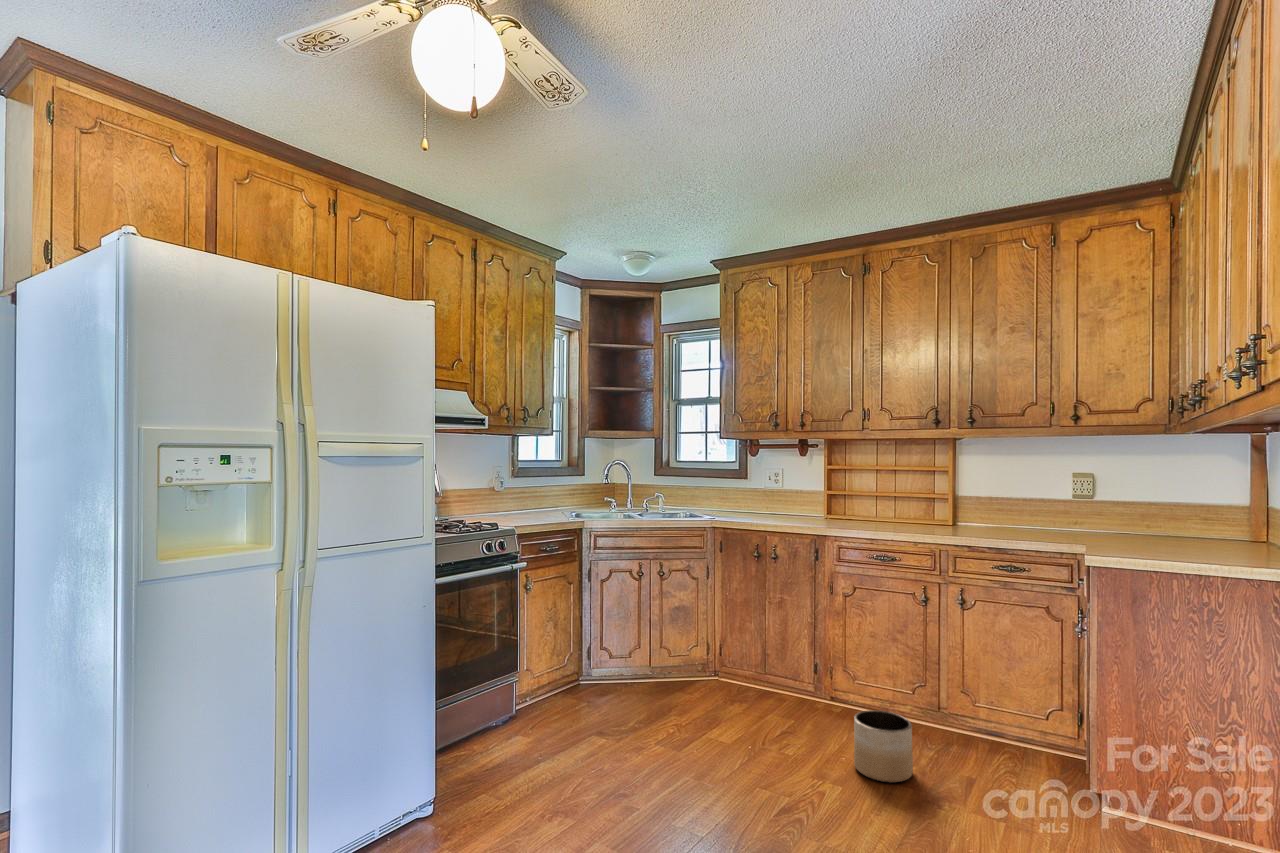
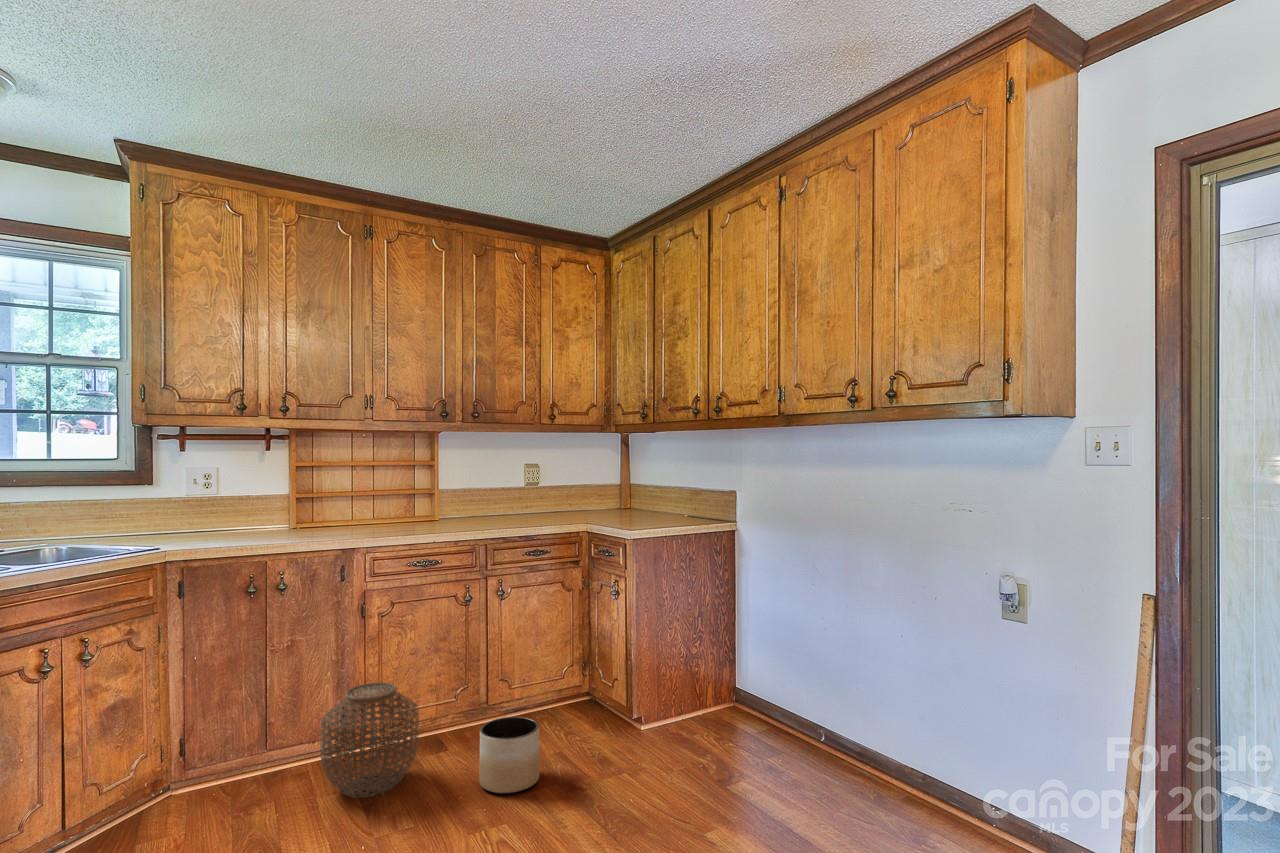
woven basket: none [767,643,840,731] -> present [321,682,419,798]

